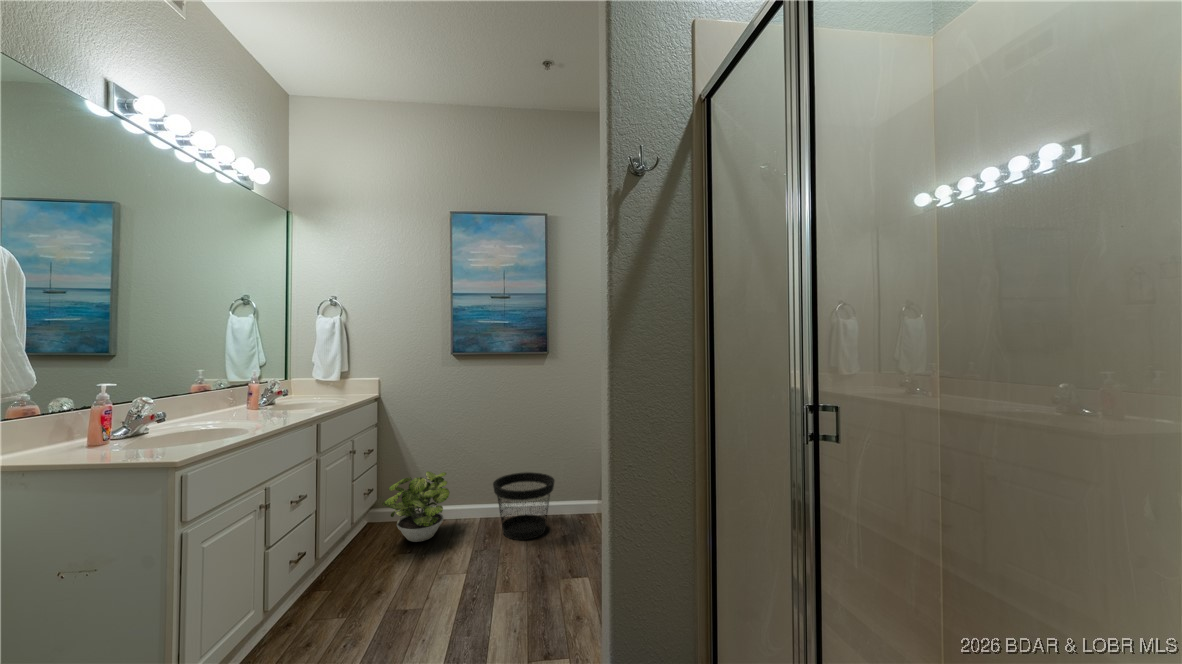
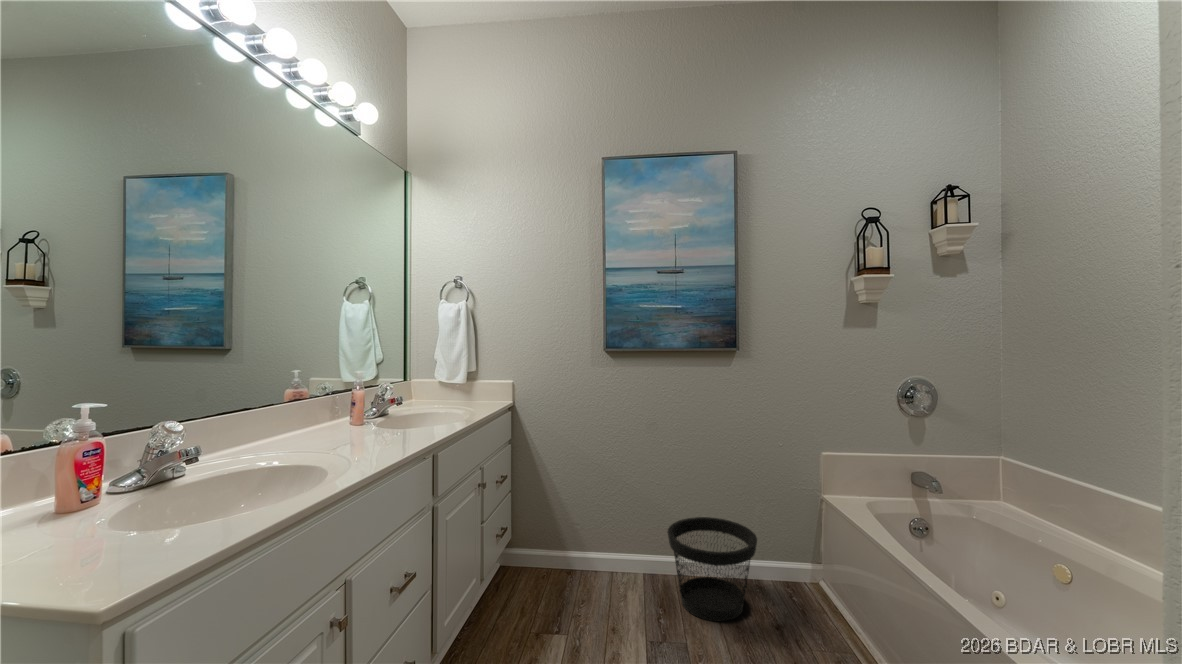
potted plant: present [382,471,450,542] -> none [524,507,607,607]

